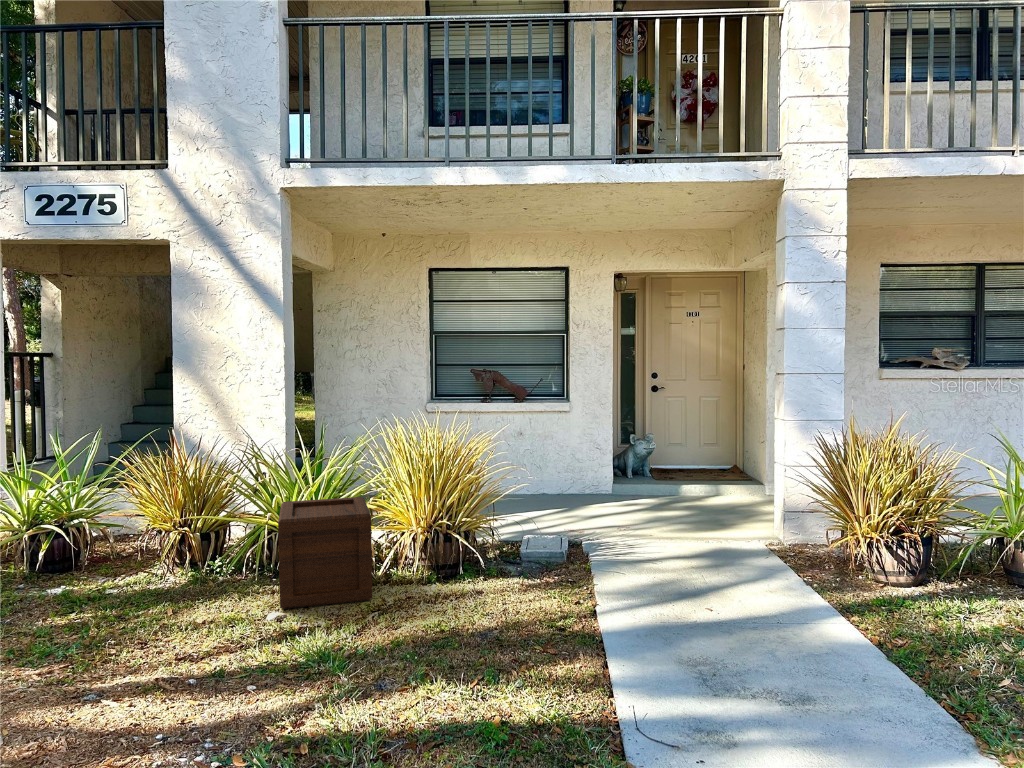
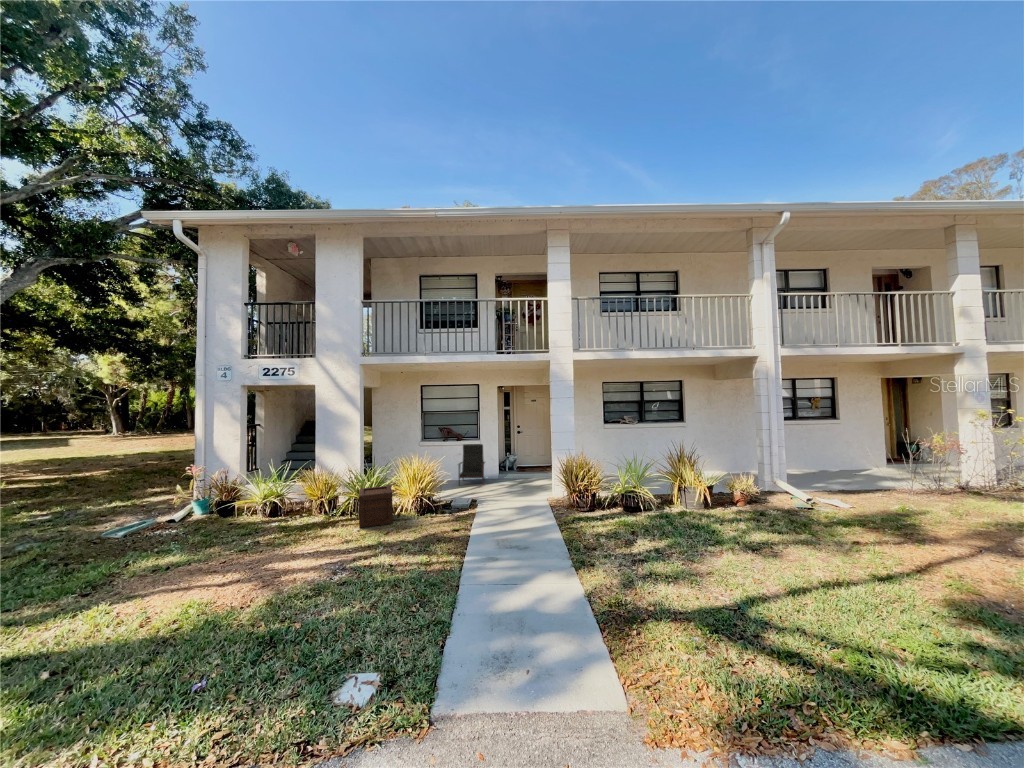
lounge chair: none [521,410,586,509] -> present [458,444,485,485]

